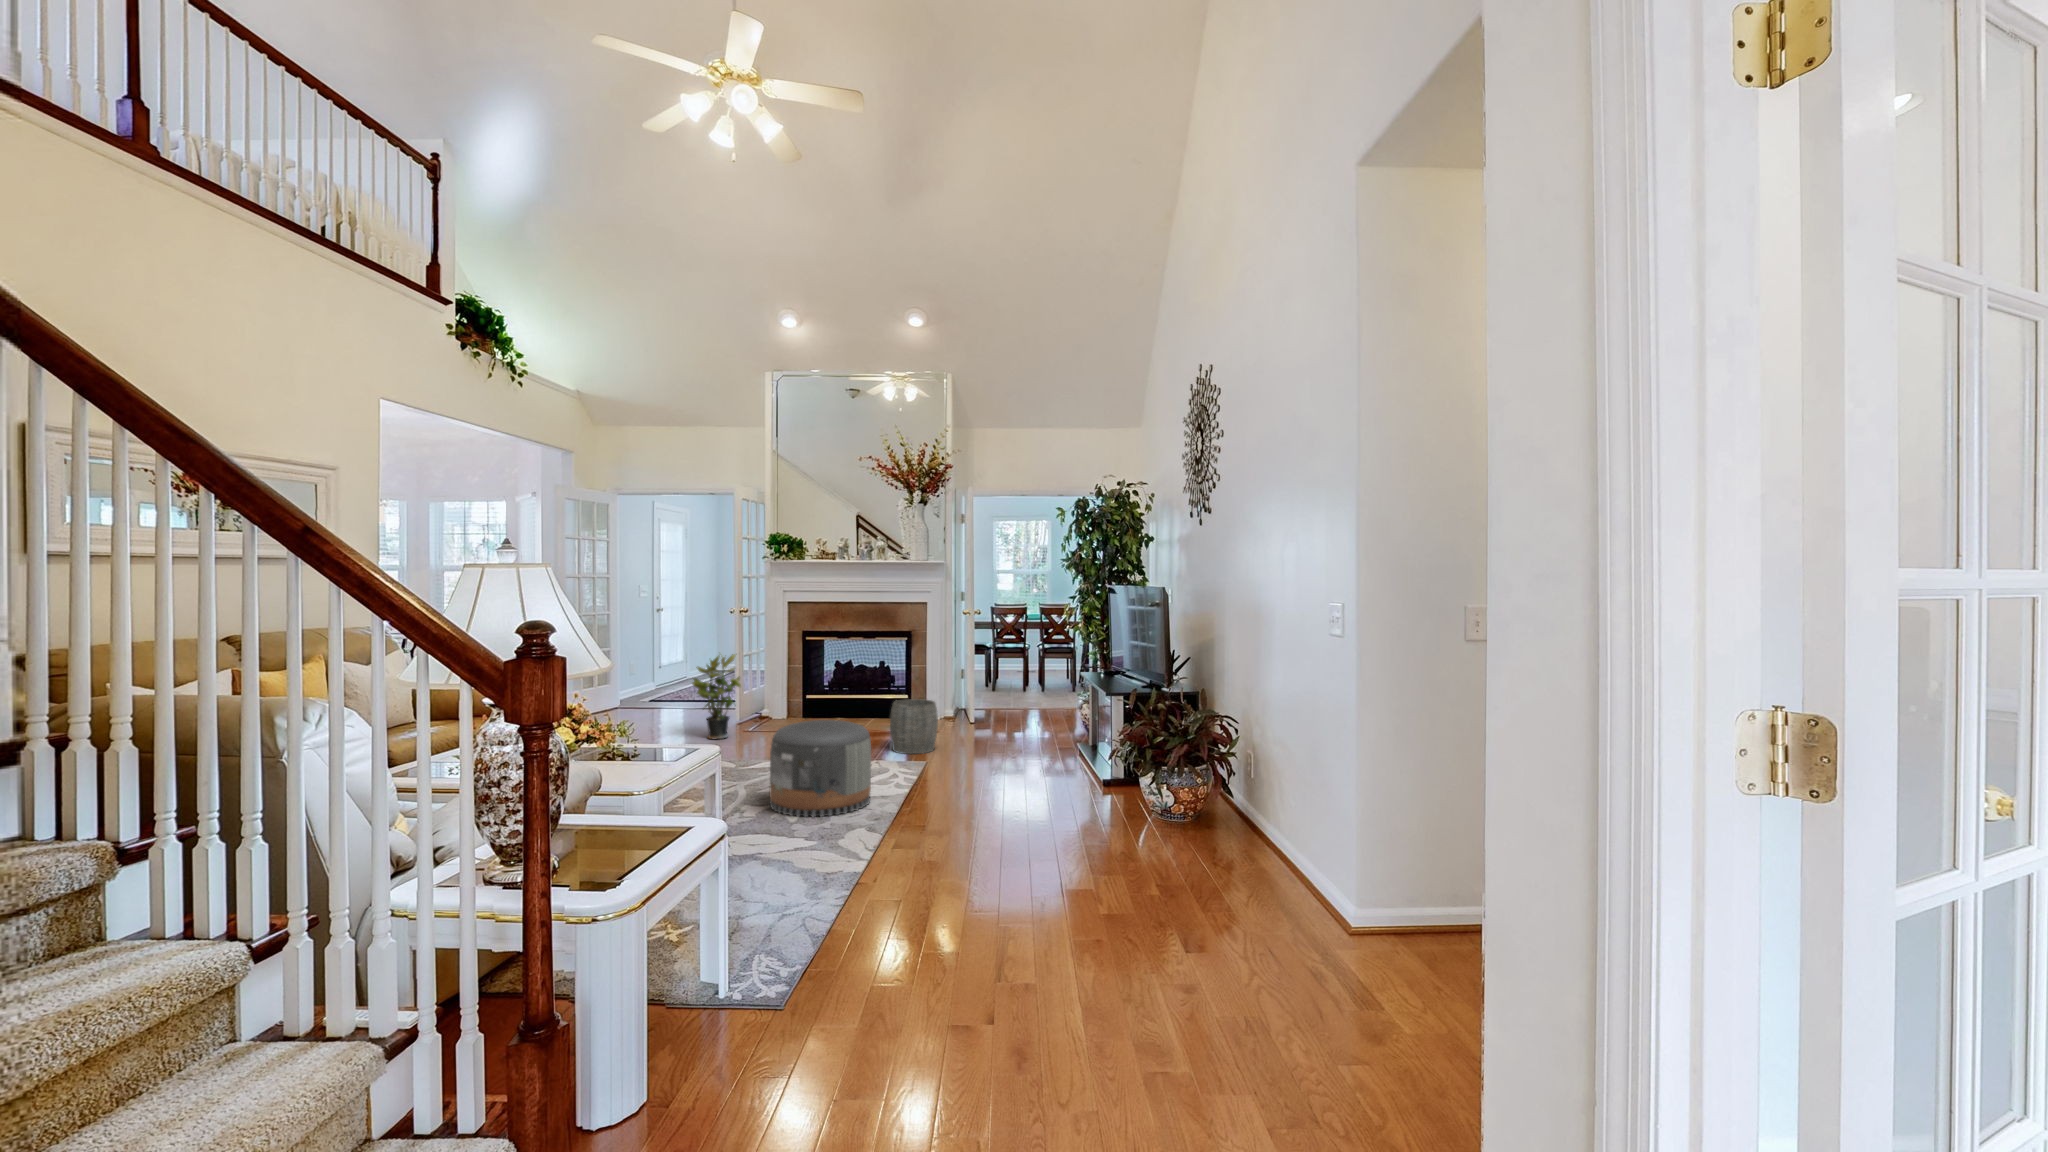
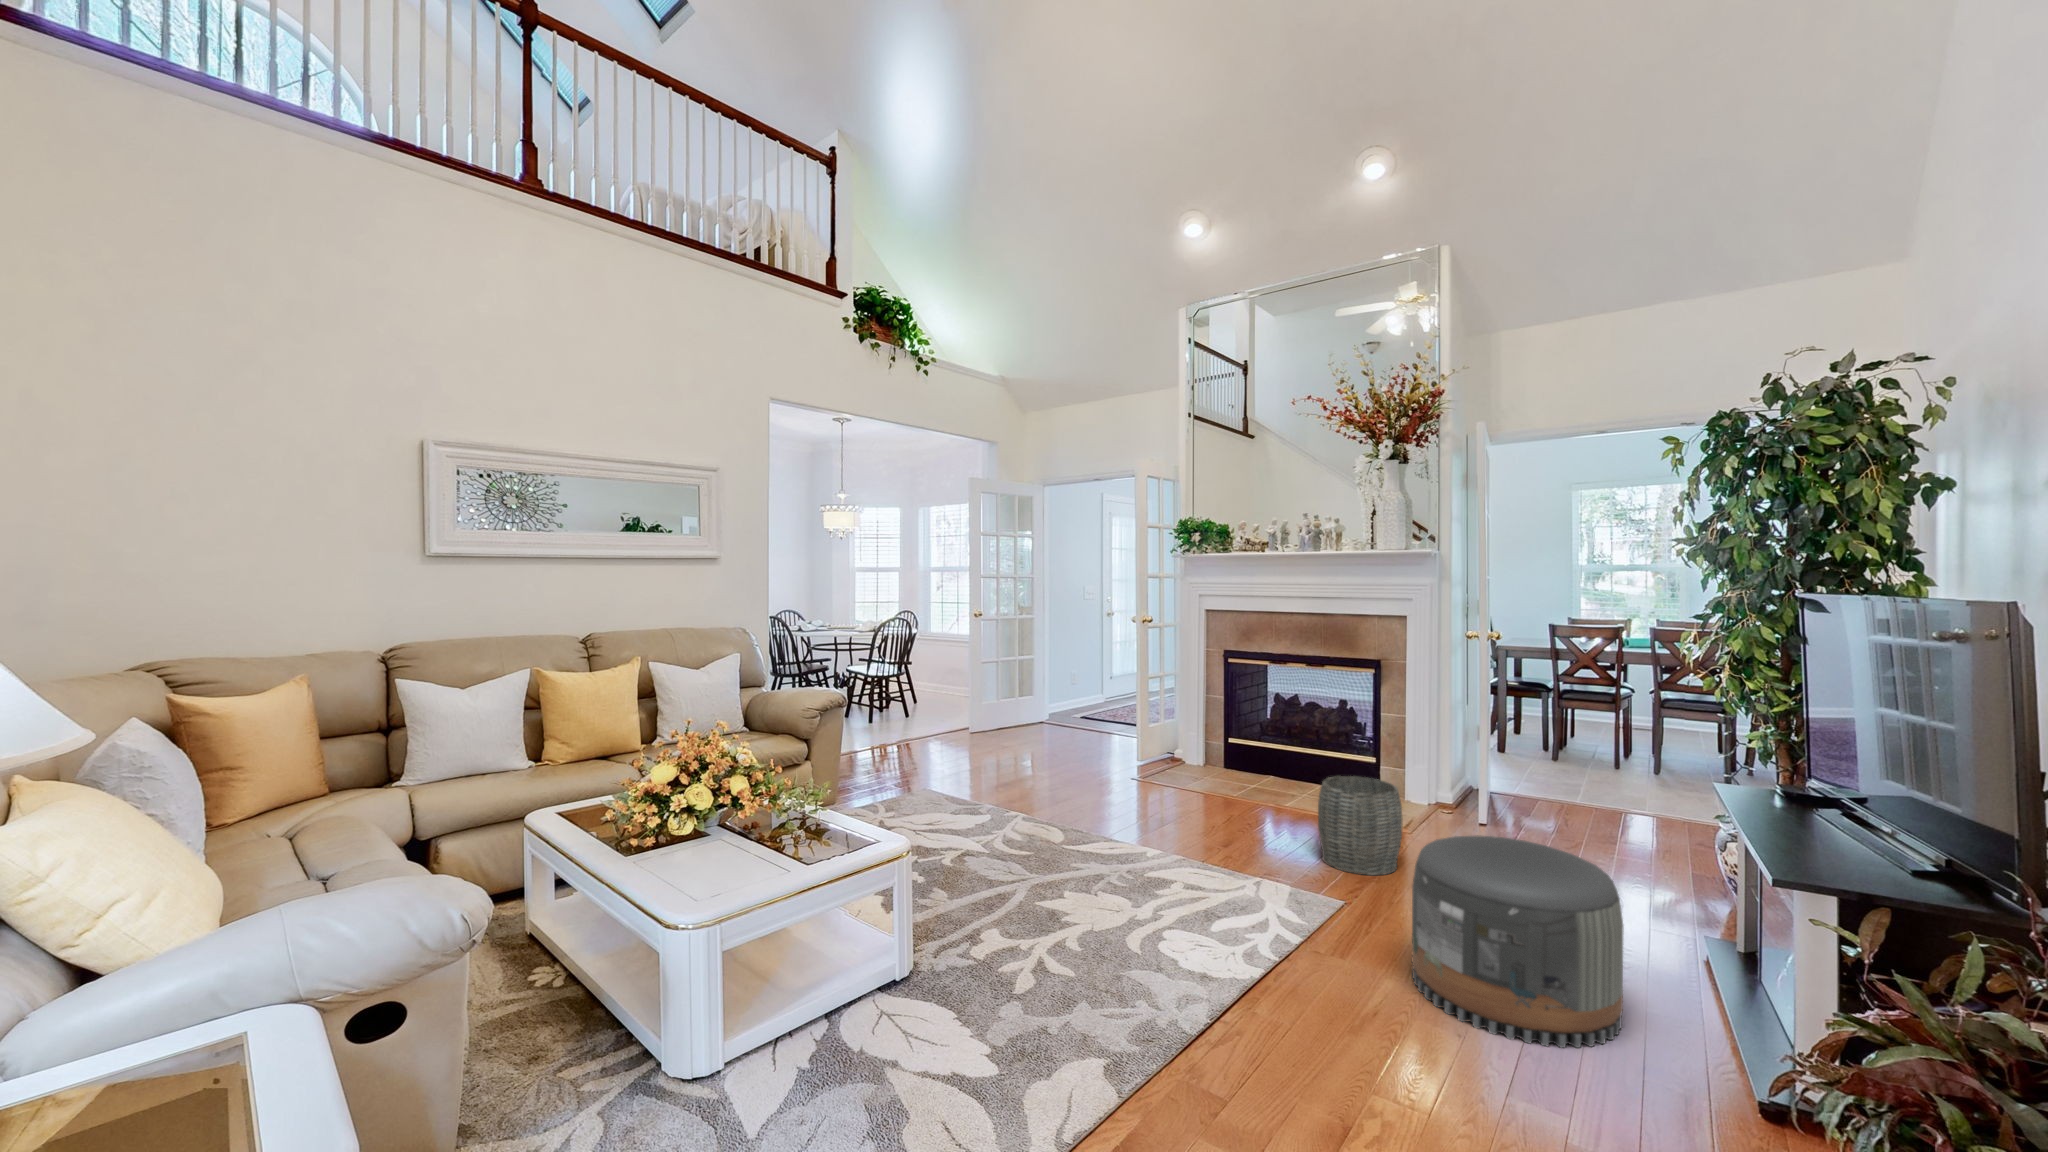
potted plant: present [692,654,741,739] -> none [1066,678,1127,793]
pouf: present [770,720,872,817] -> present [1412,835,1624,1048]

